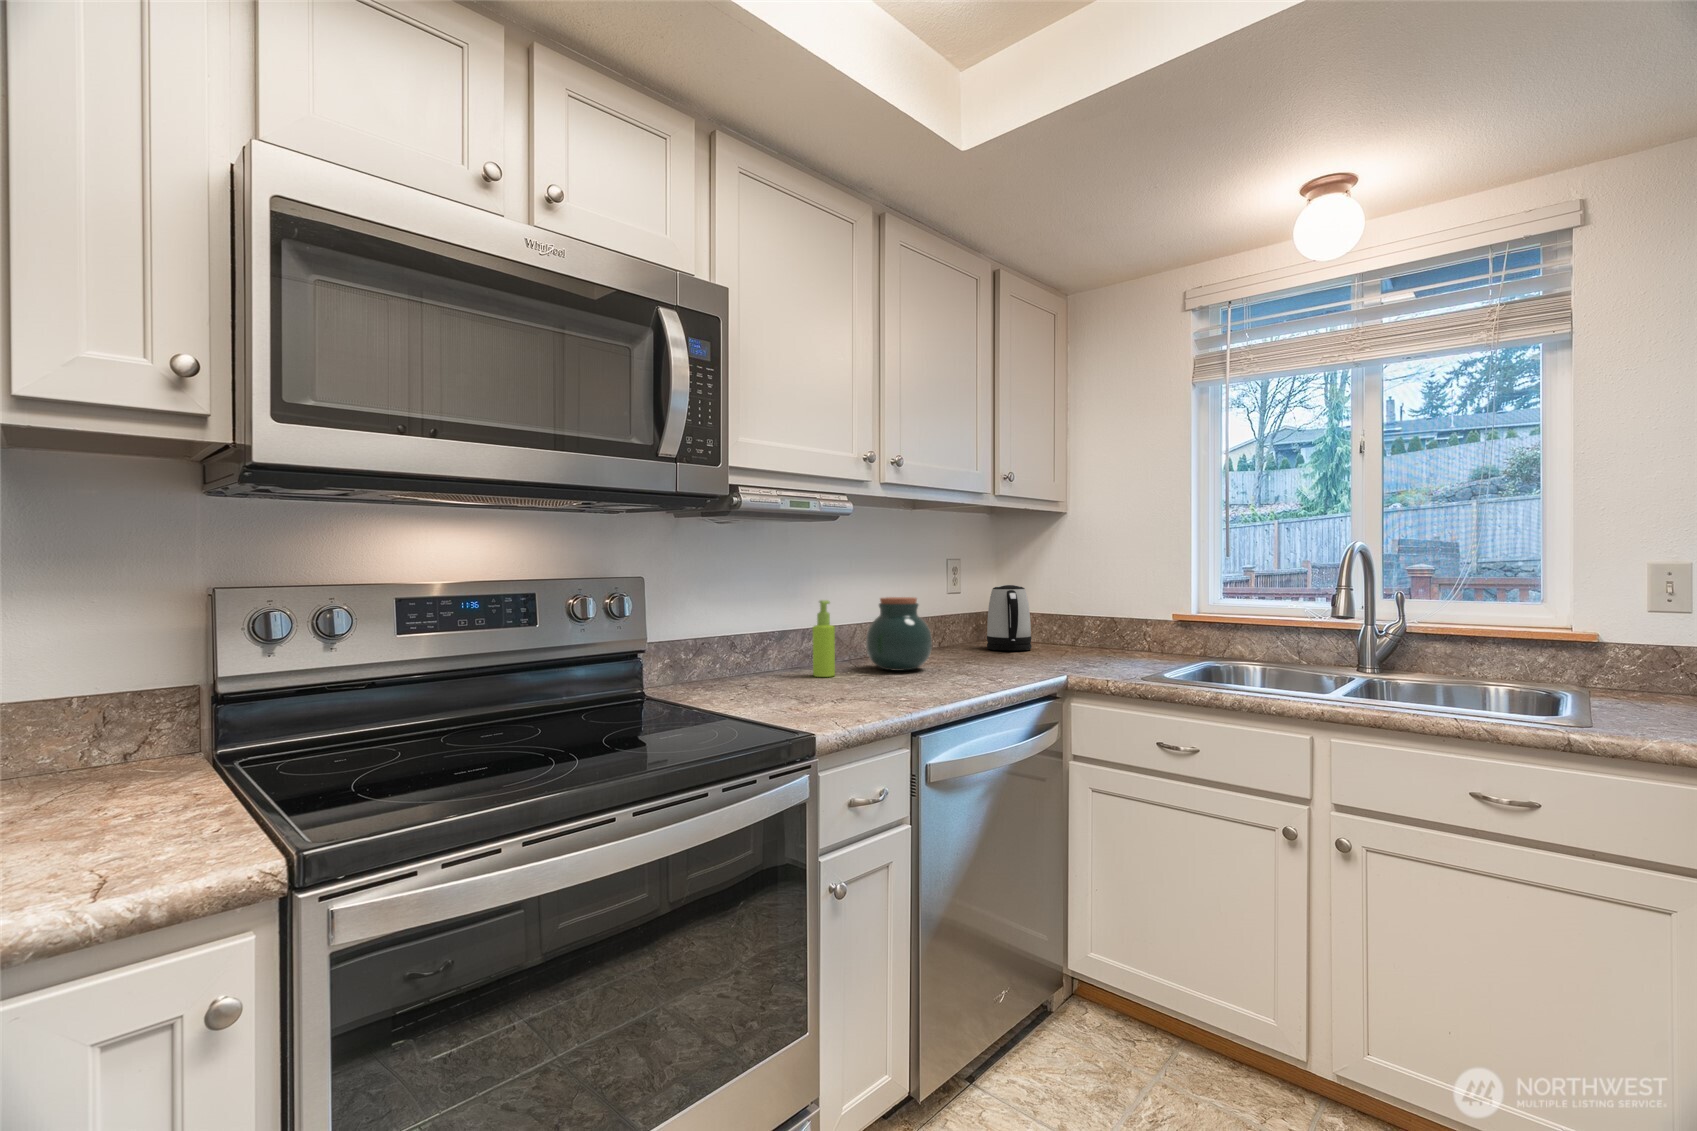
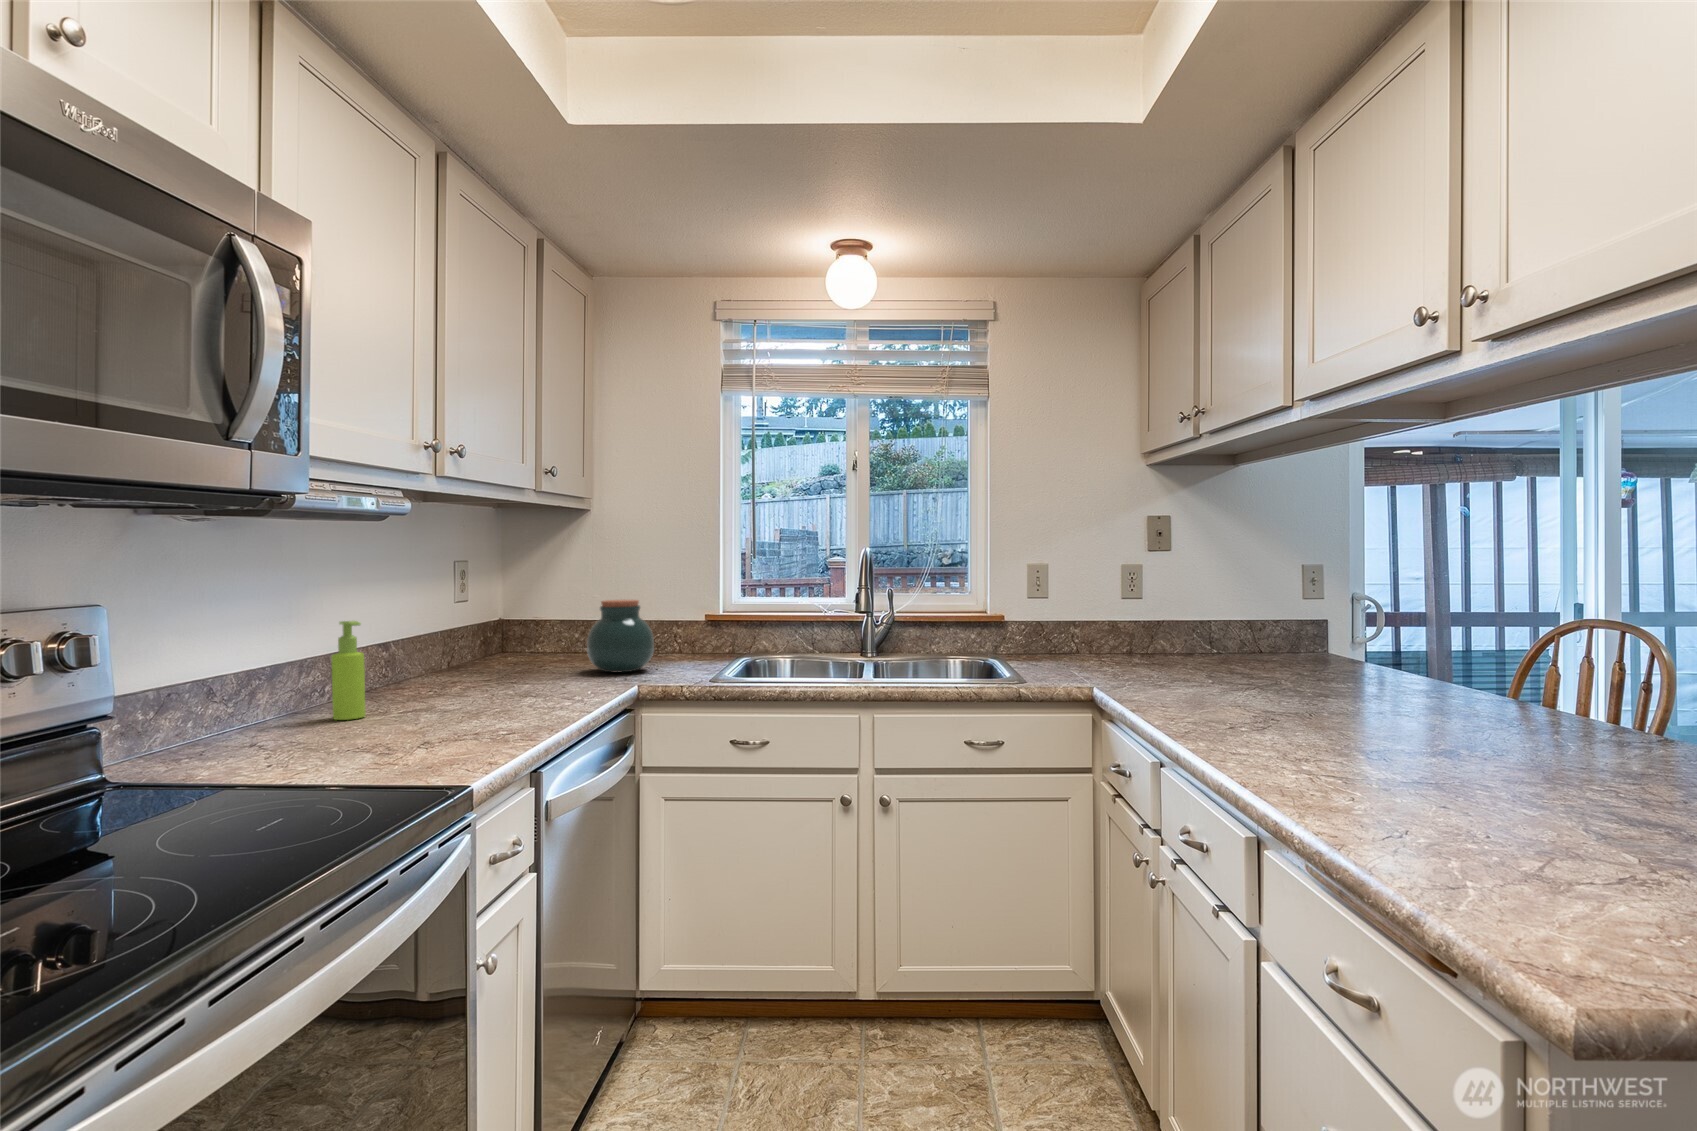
kettle: present [987,585,1032,650] -> none [509,590,561,665]
jar: present [866,597,932,671] -> present [587,600,654,673]

